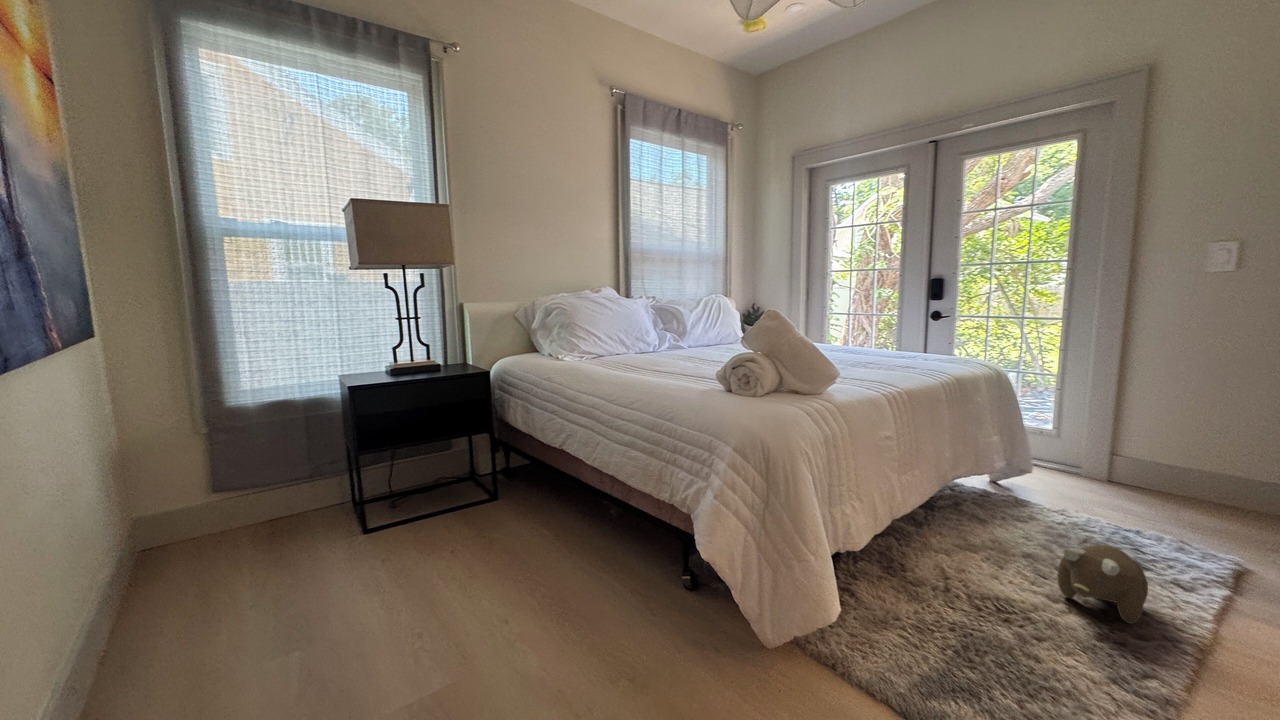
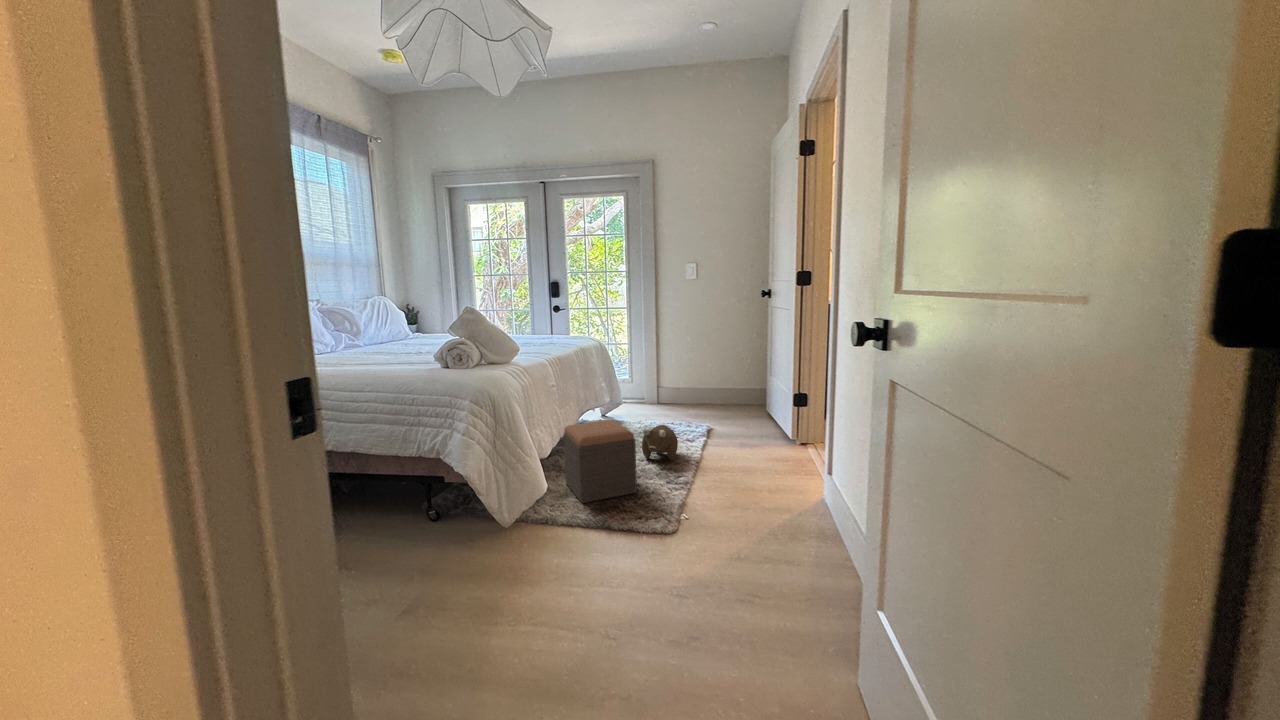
footstool: none [891,509,1038,676] -> present [564,420,637,503]

